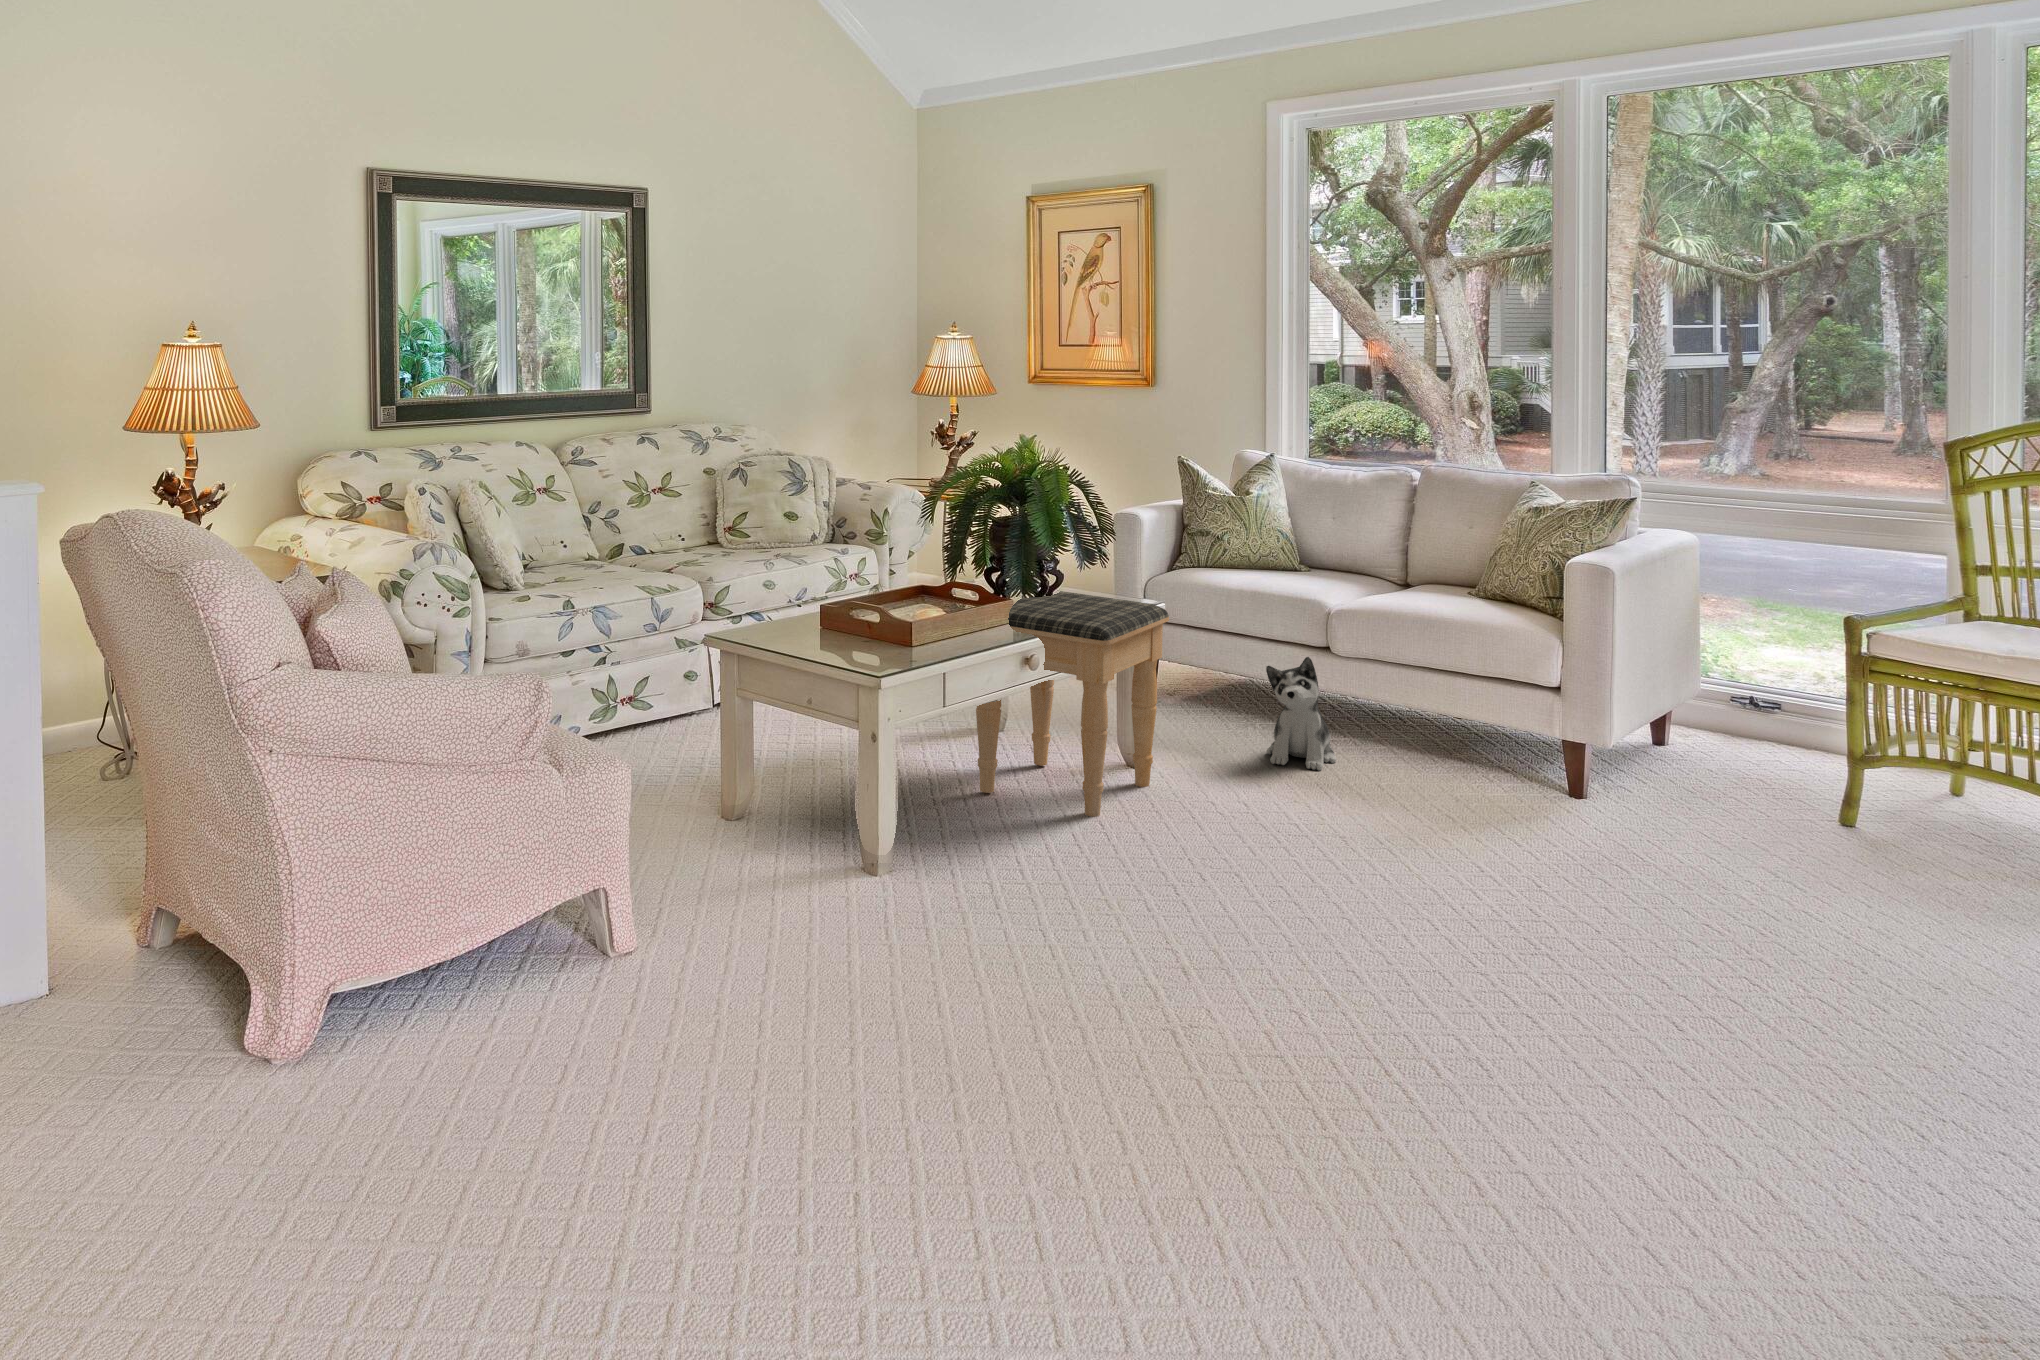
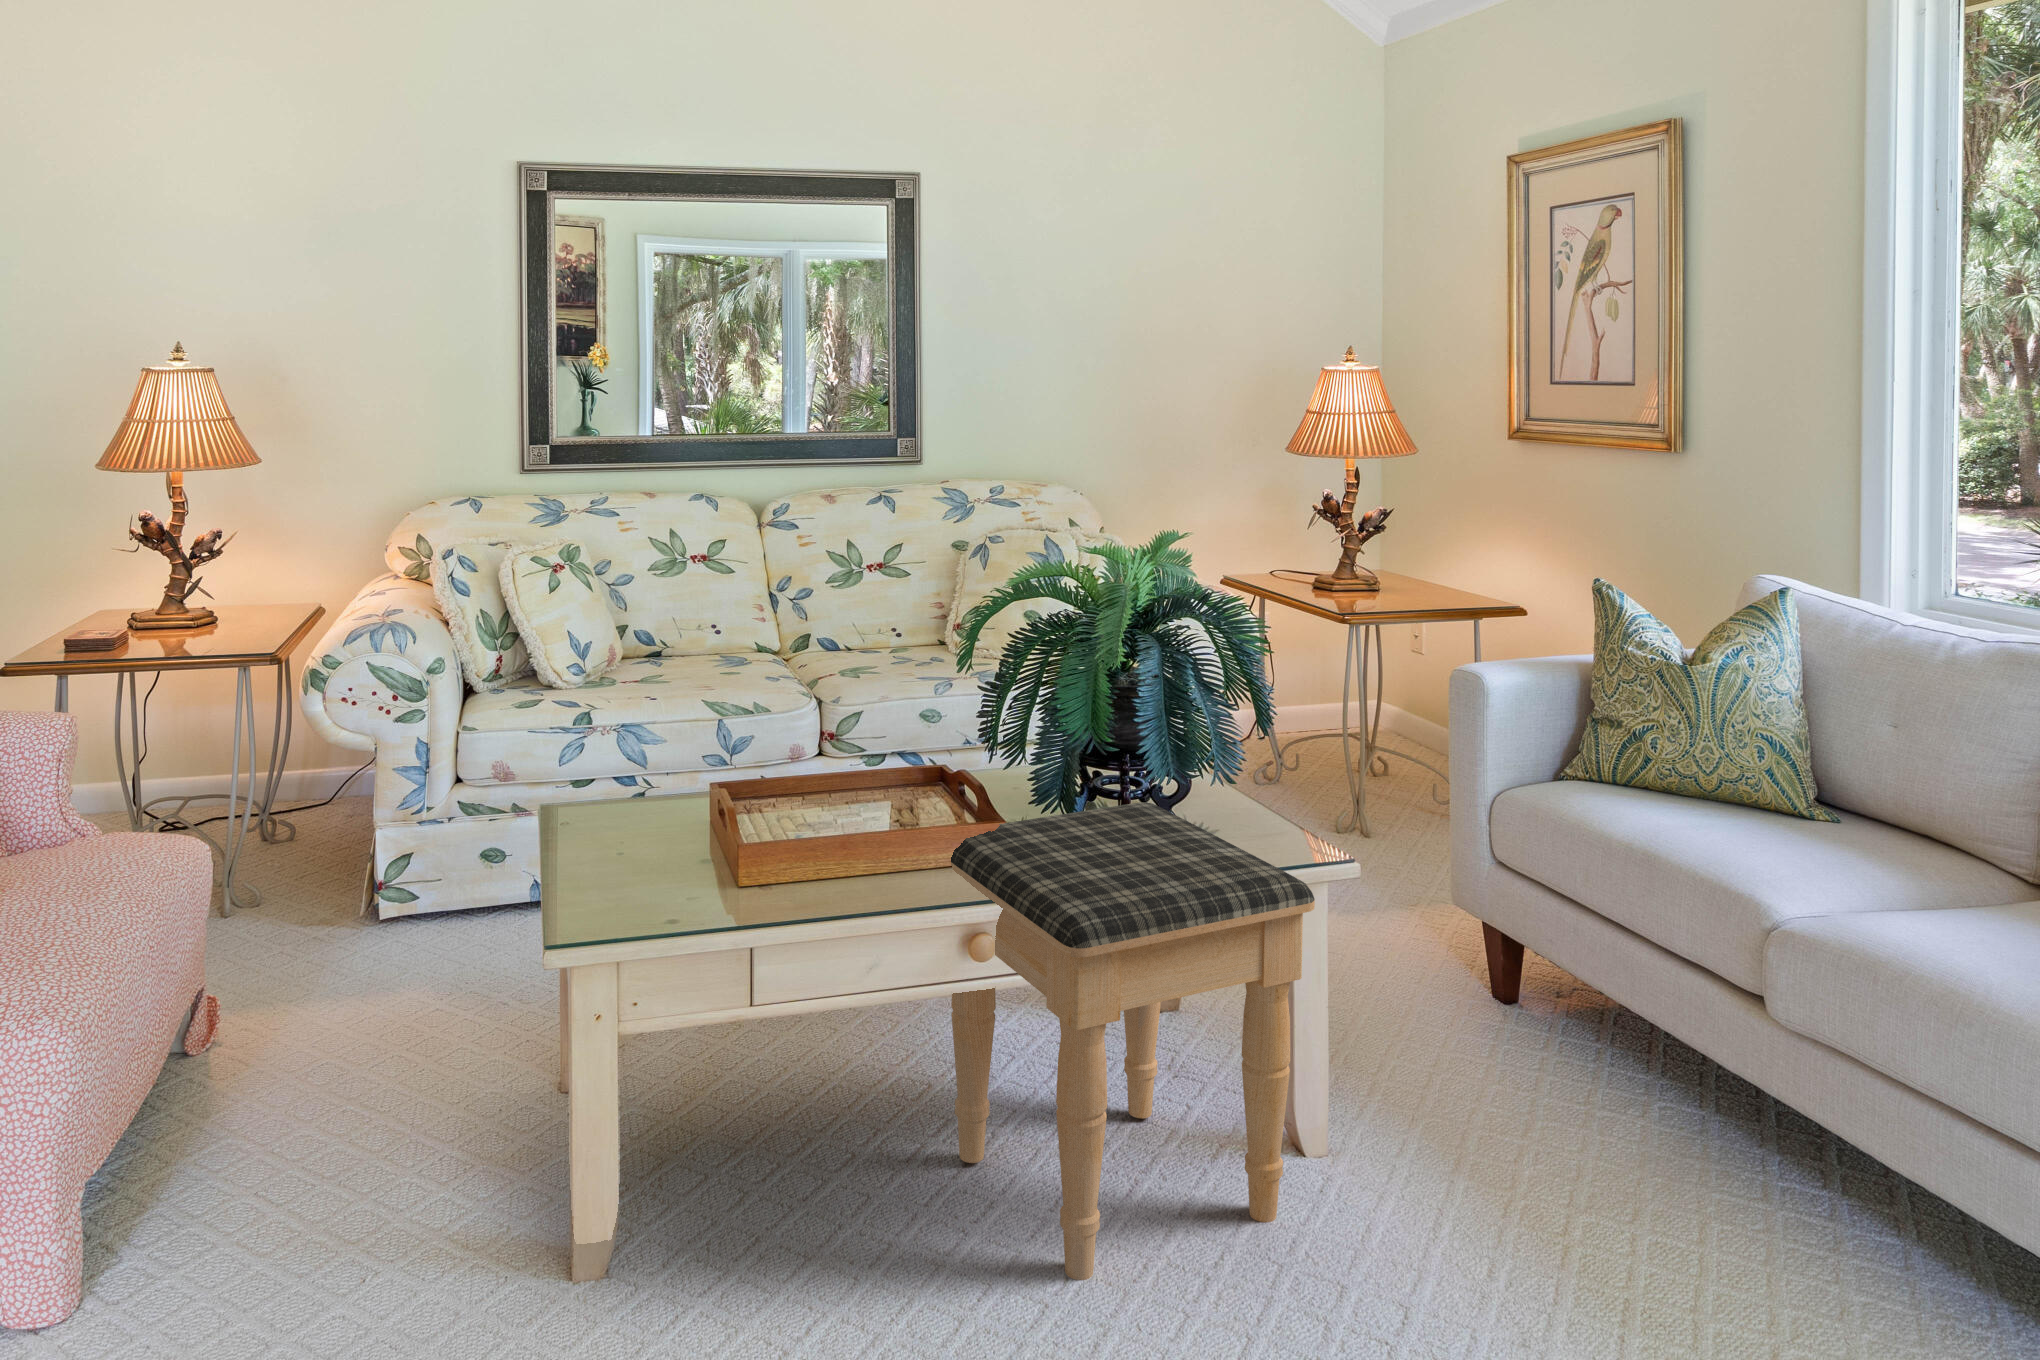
plush toy: present [1266,657,1336,770] -> none [1577,1022,1741,1274]

